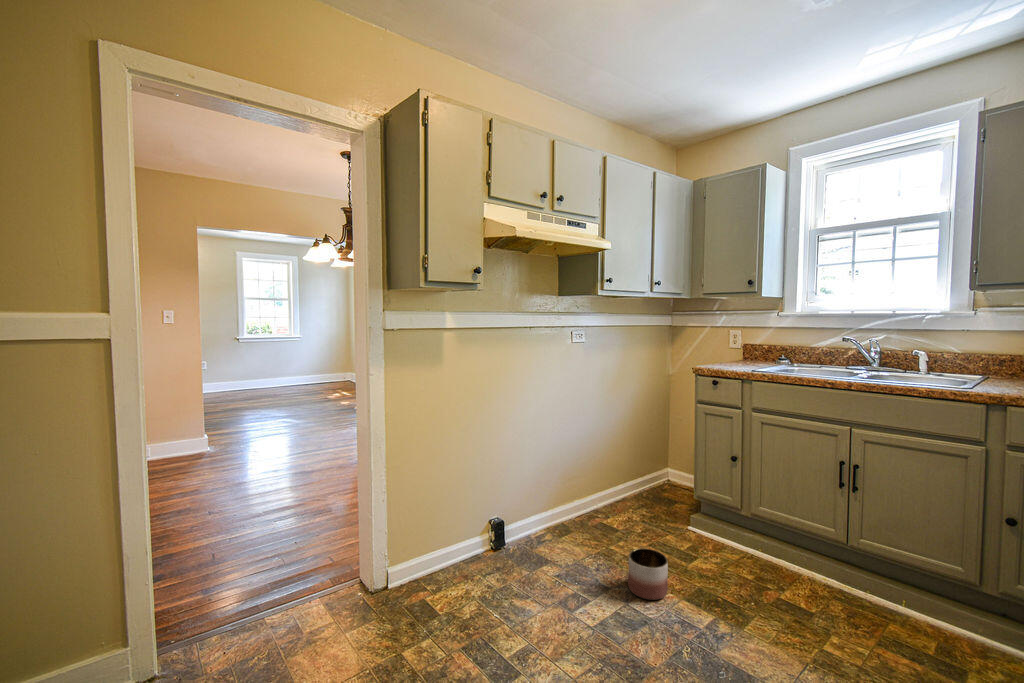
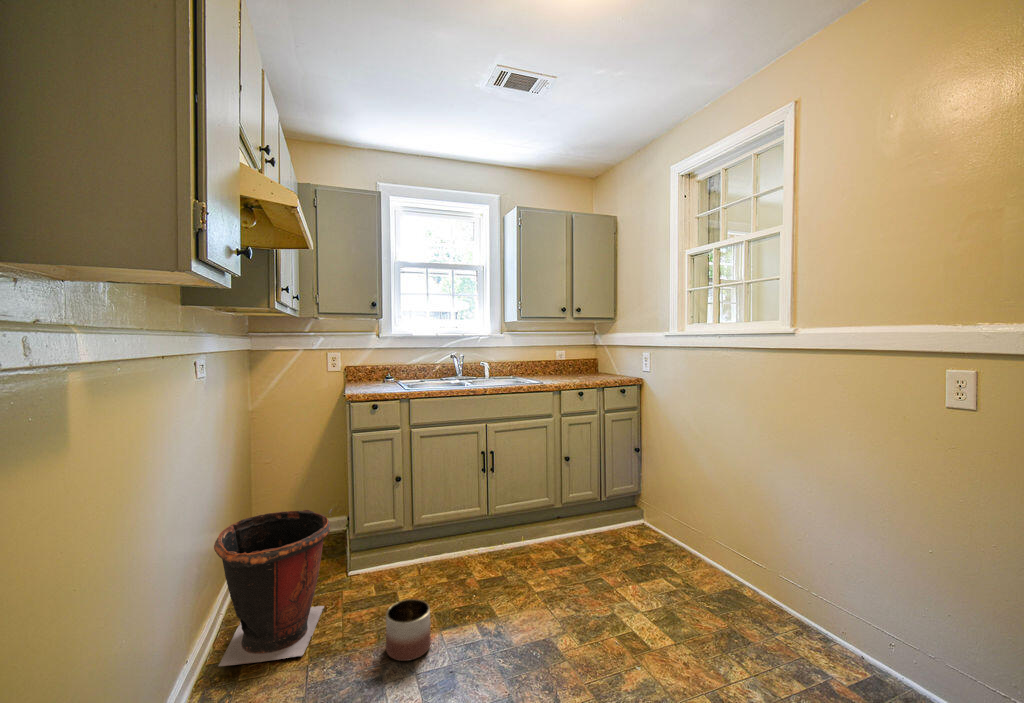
trash can: none [561,443,643,548] -> present [214,509,332,666]

